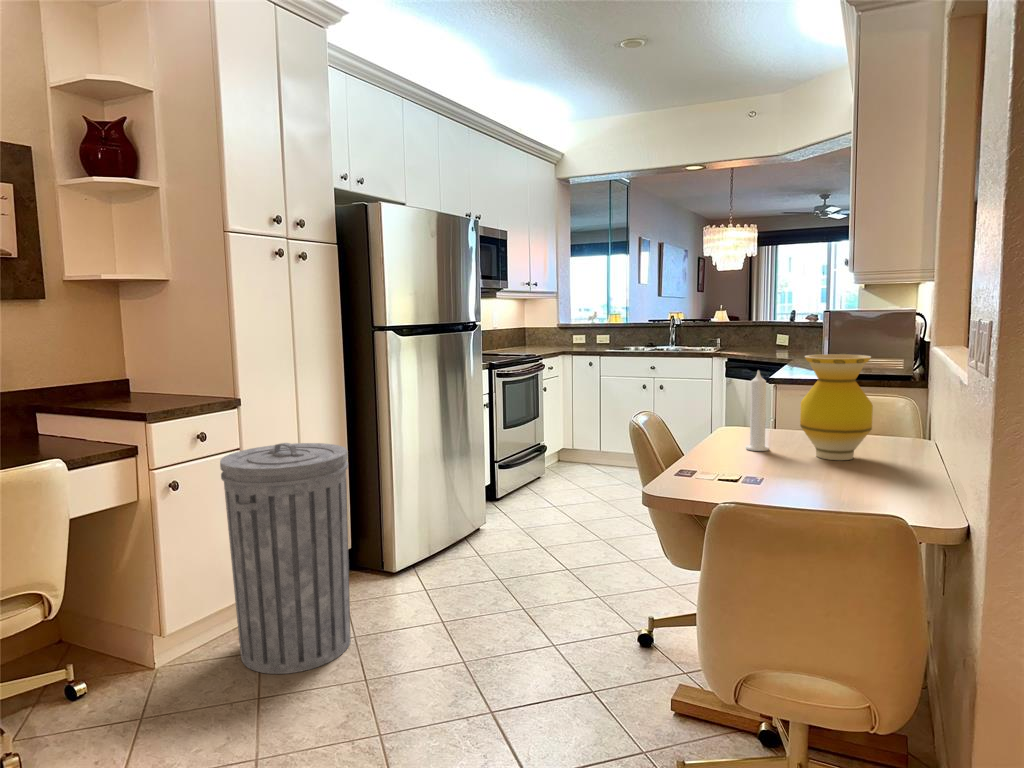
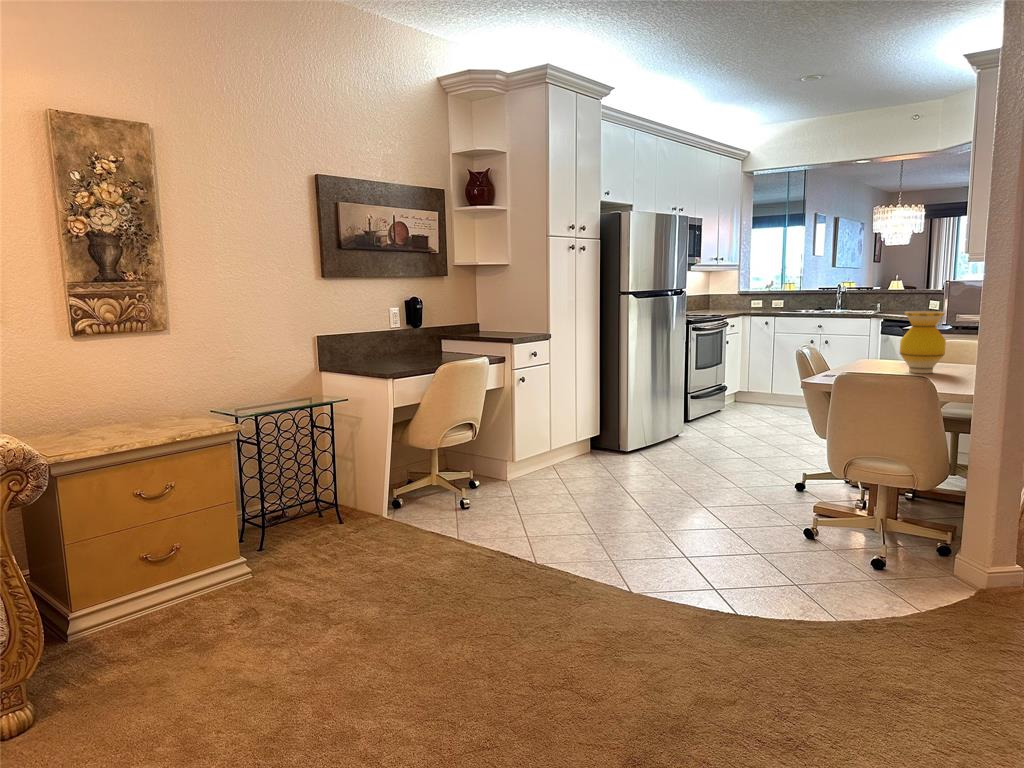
candle: present [746,370,769,451] -> none [866,320,881,369]
trash can: present [220,443,351,674] -> none [546,360,616,488]

